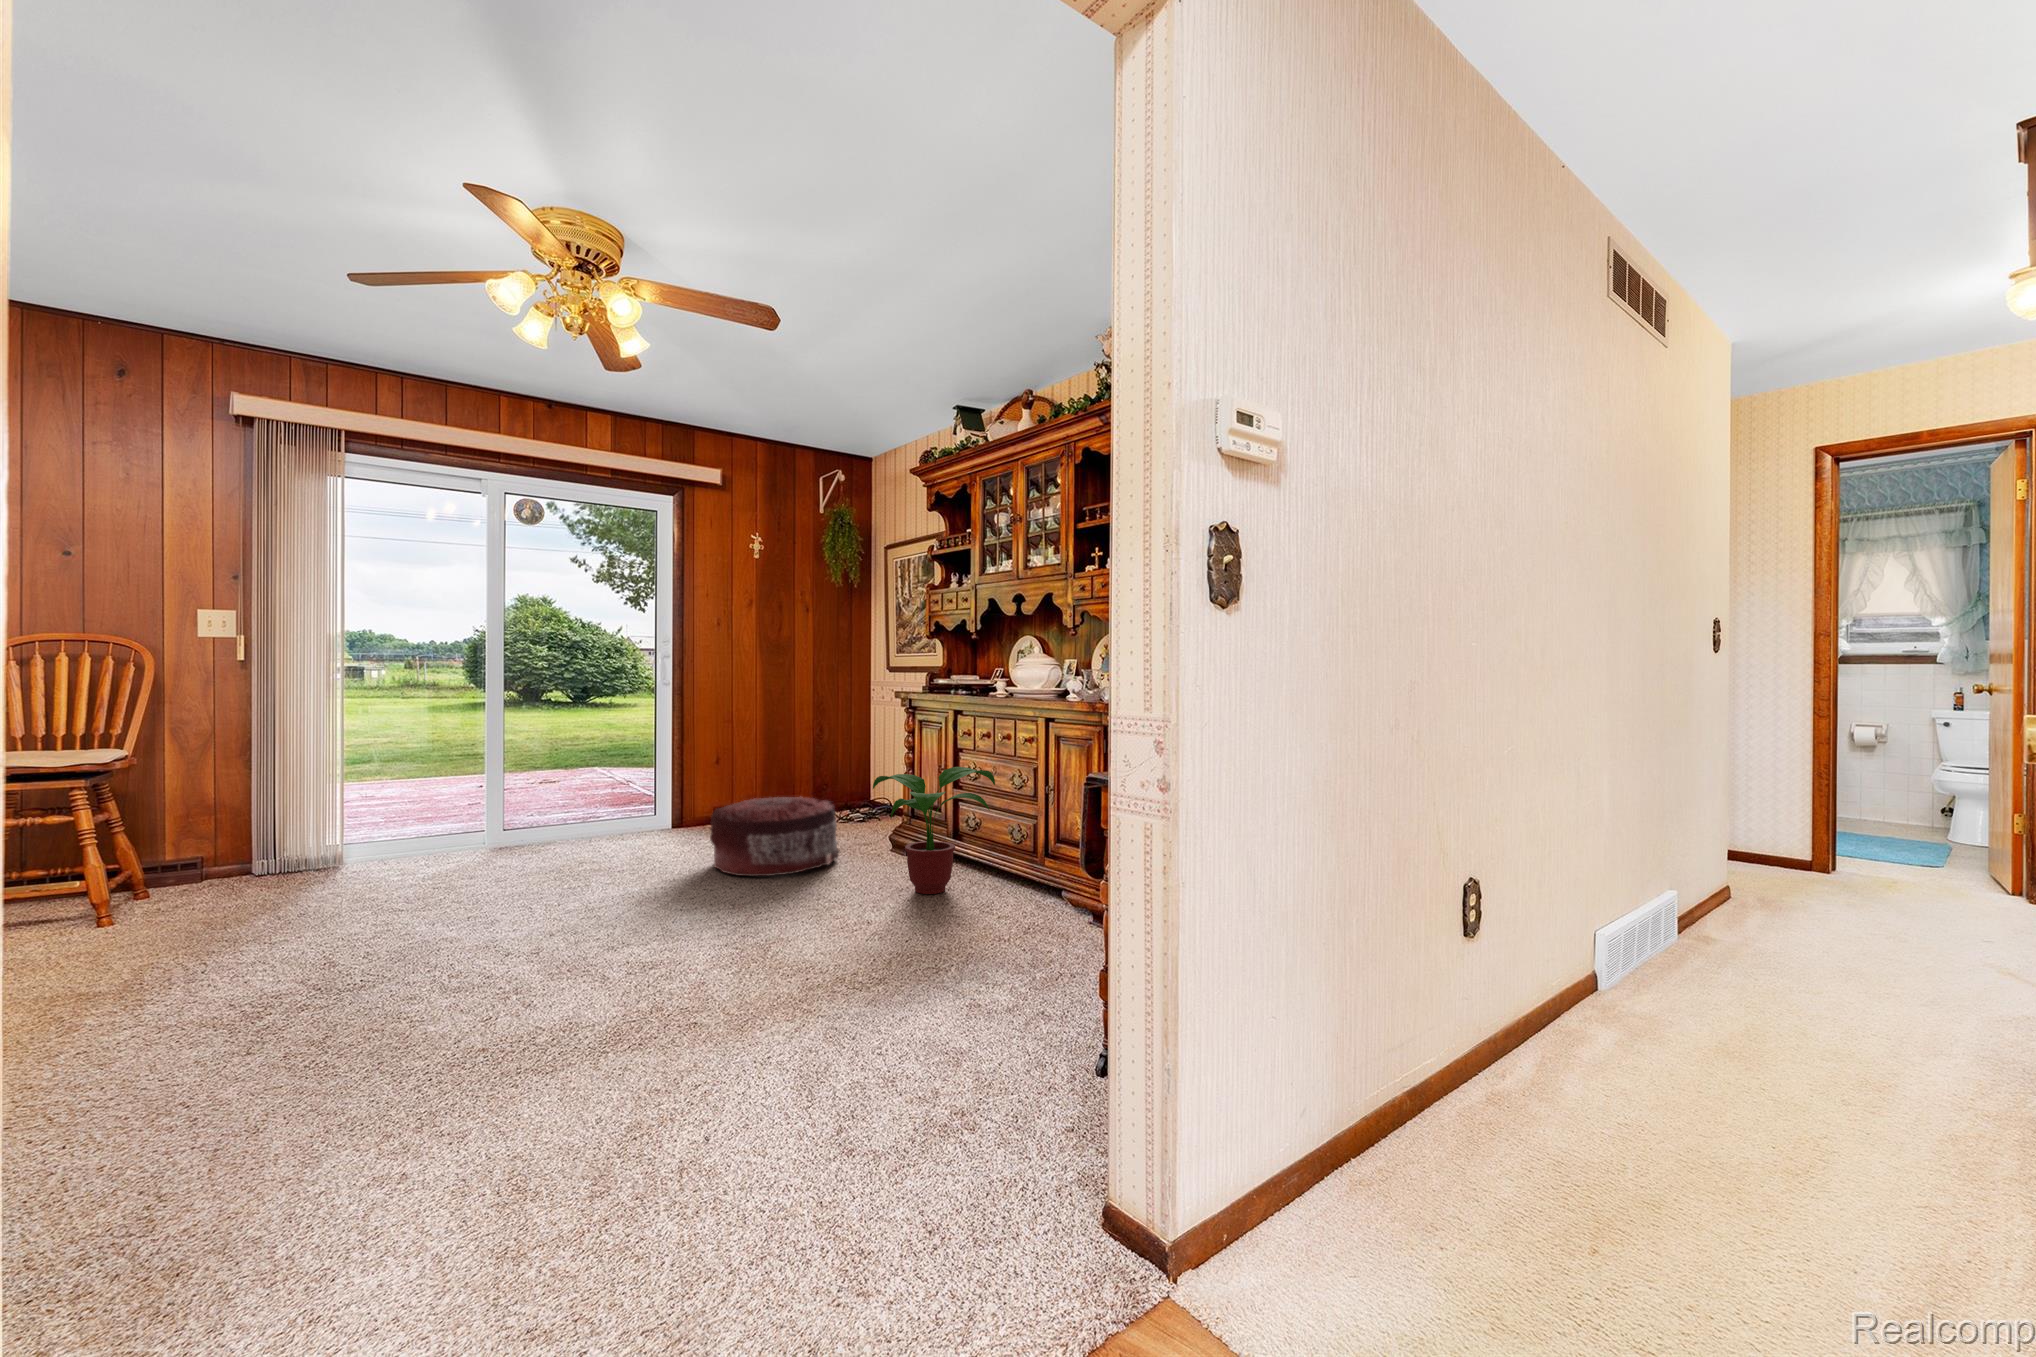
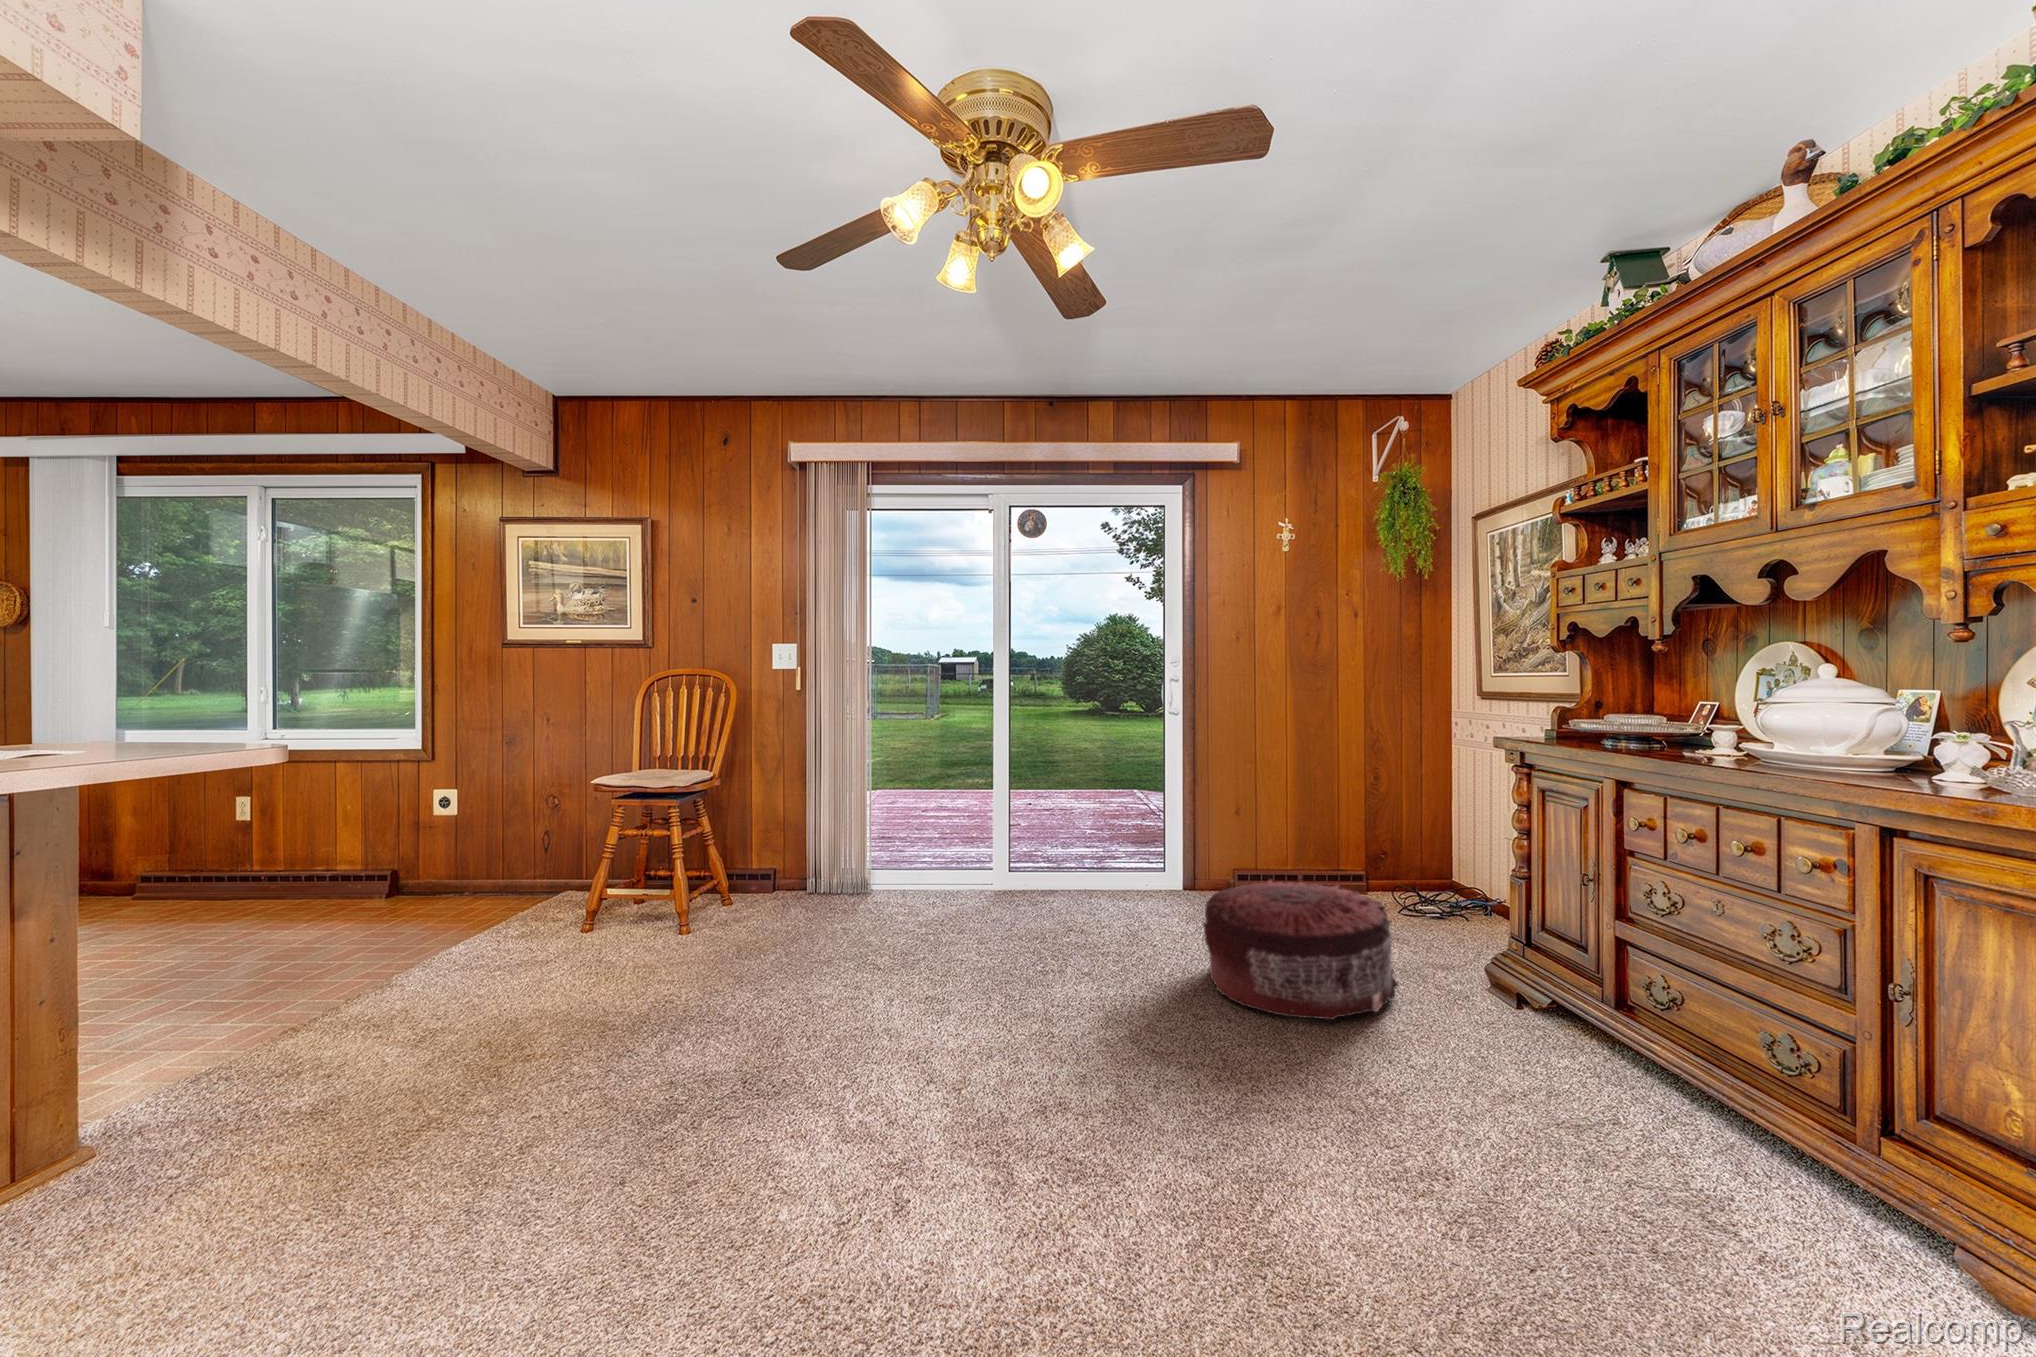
potted plant: present [873,767,995,894] -> none [1452,894,1727,1152]

